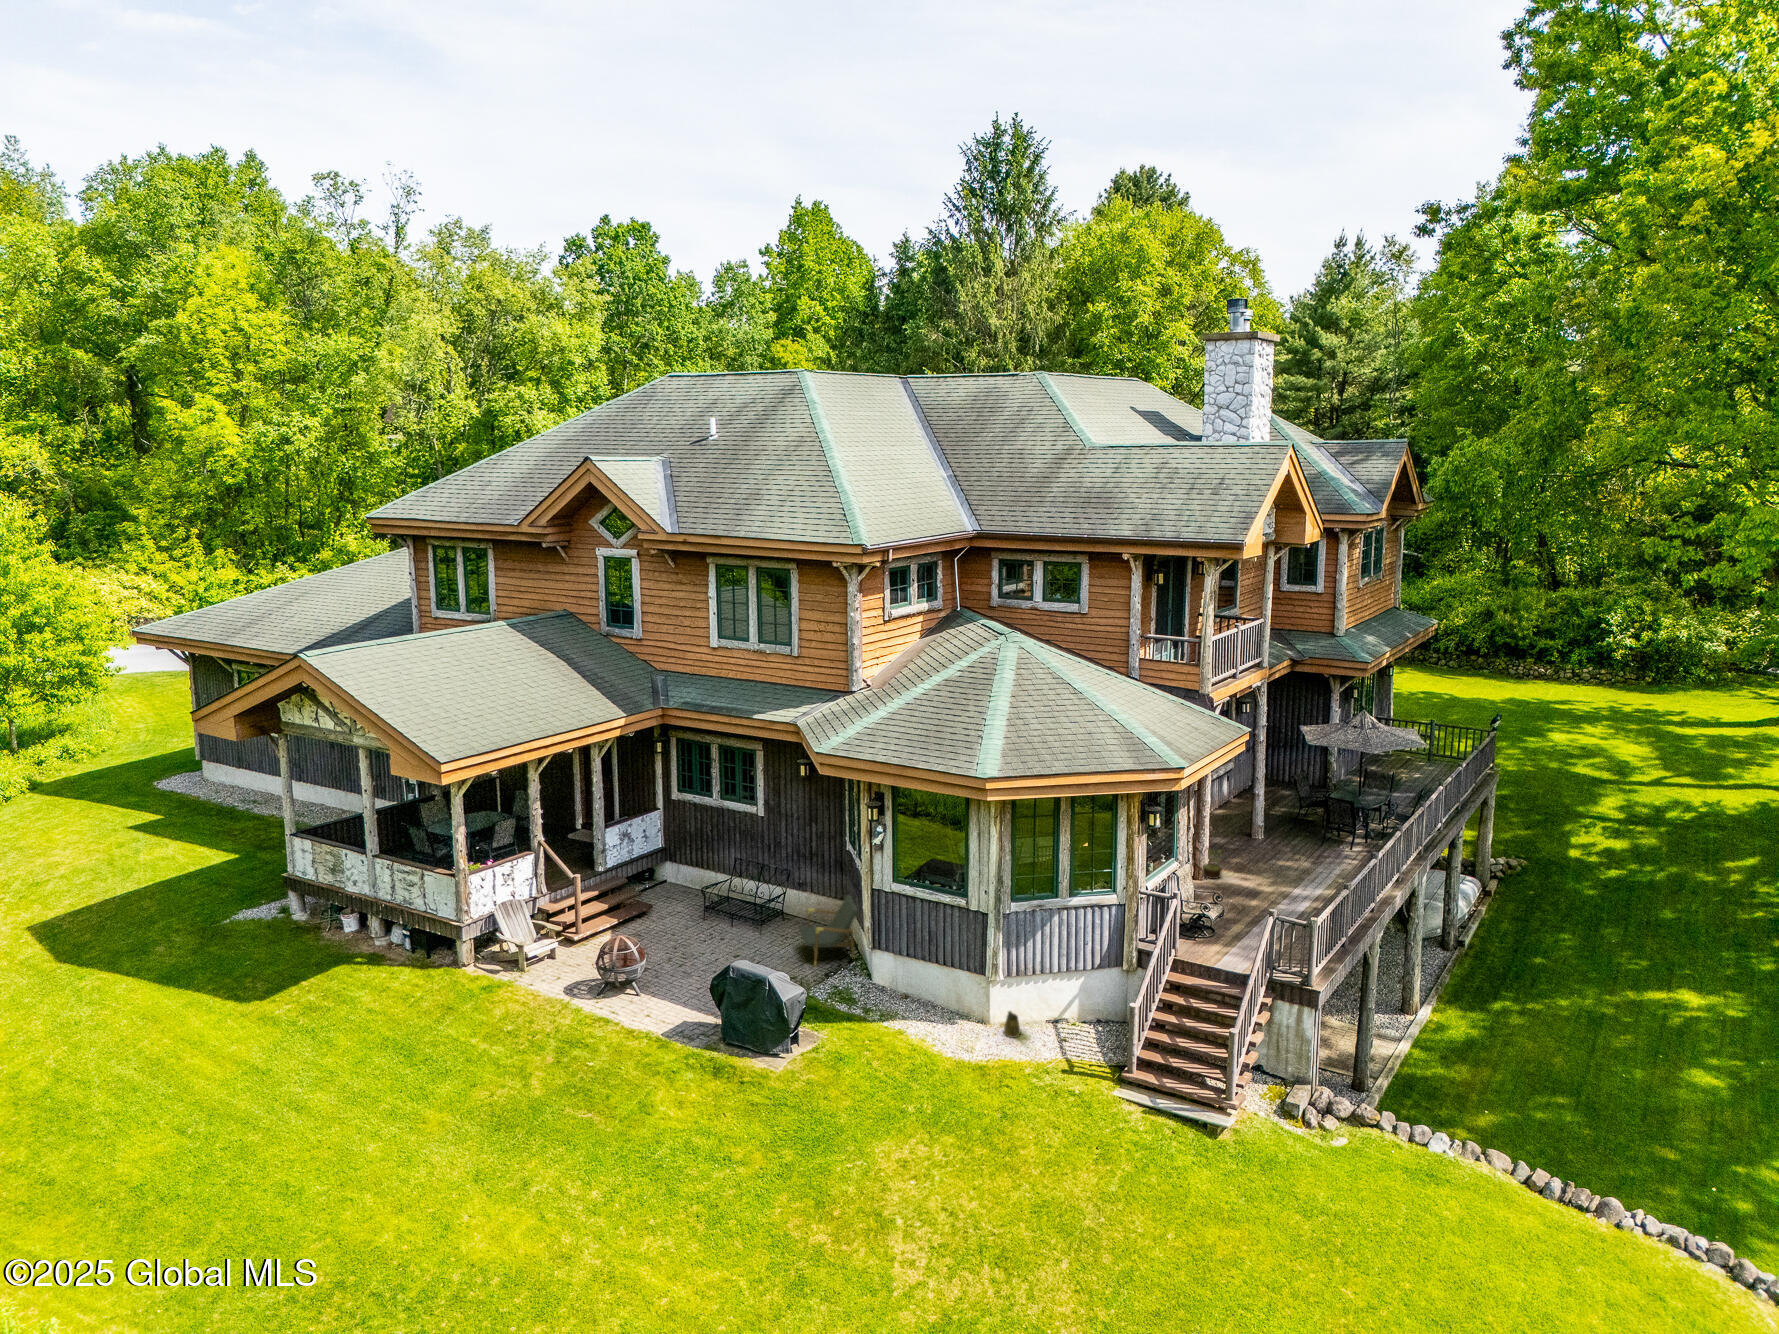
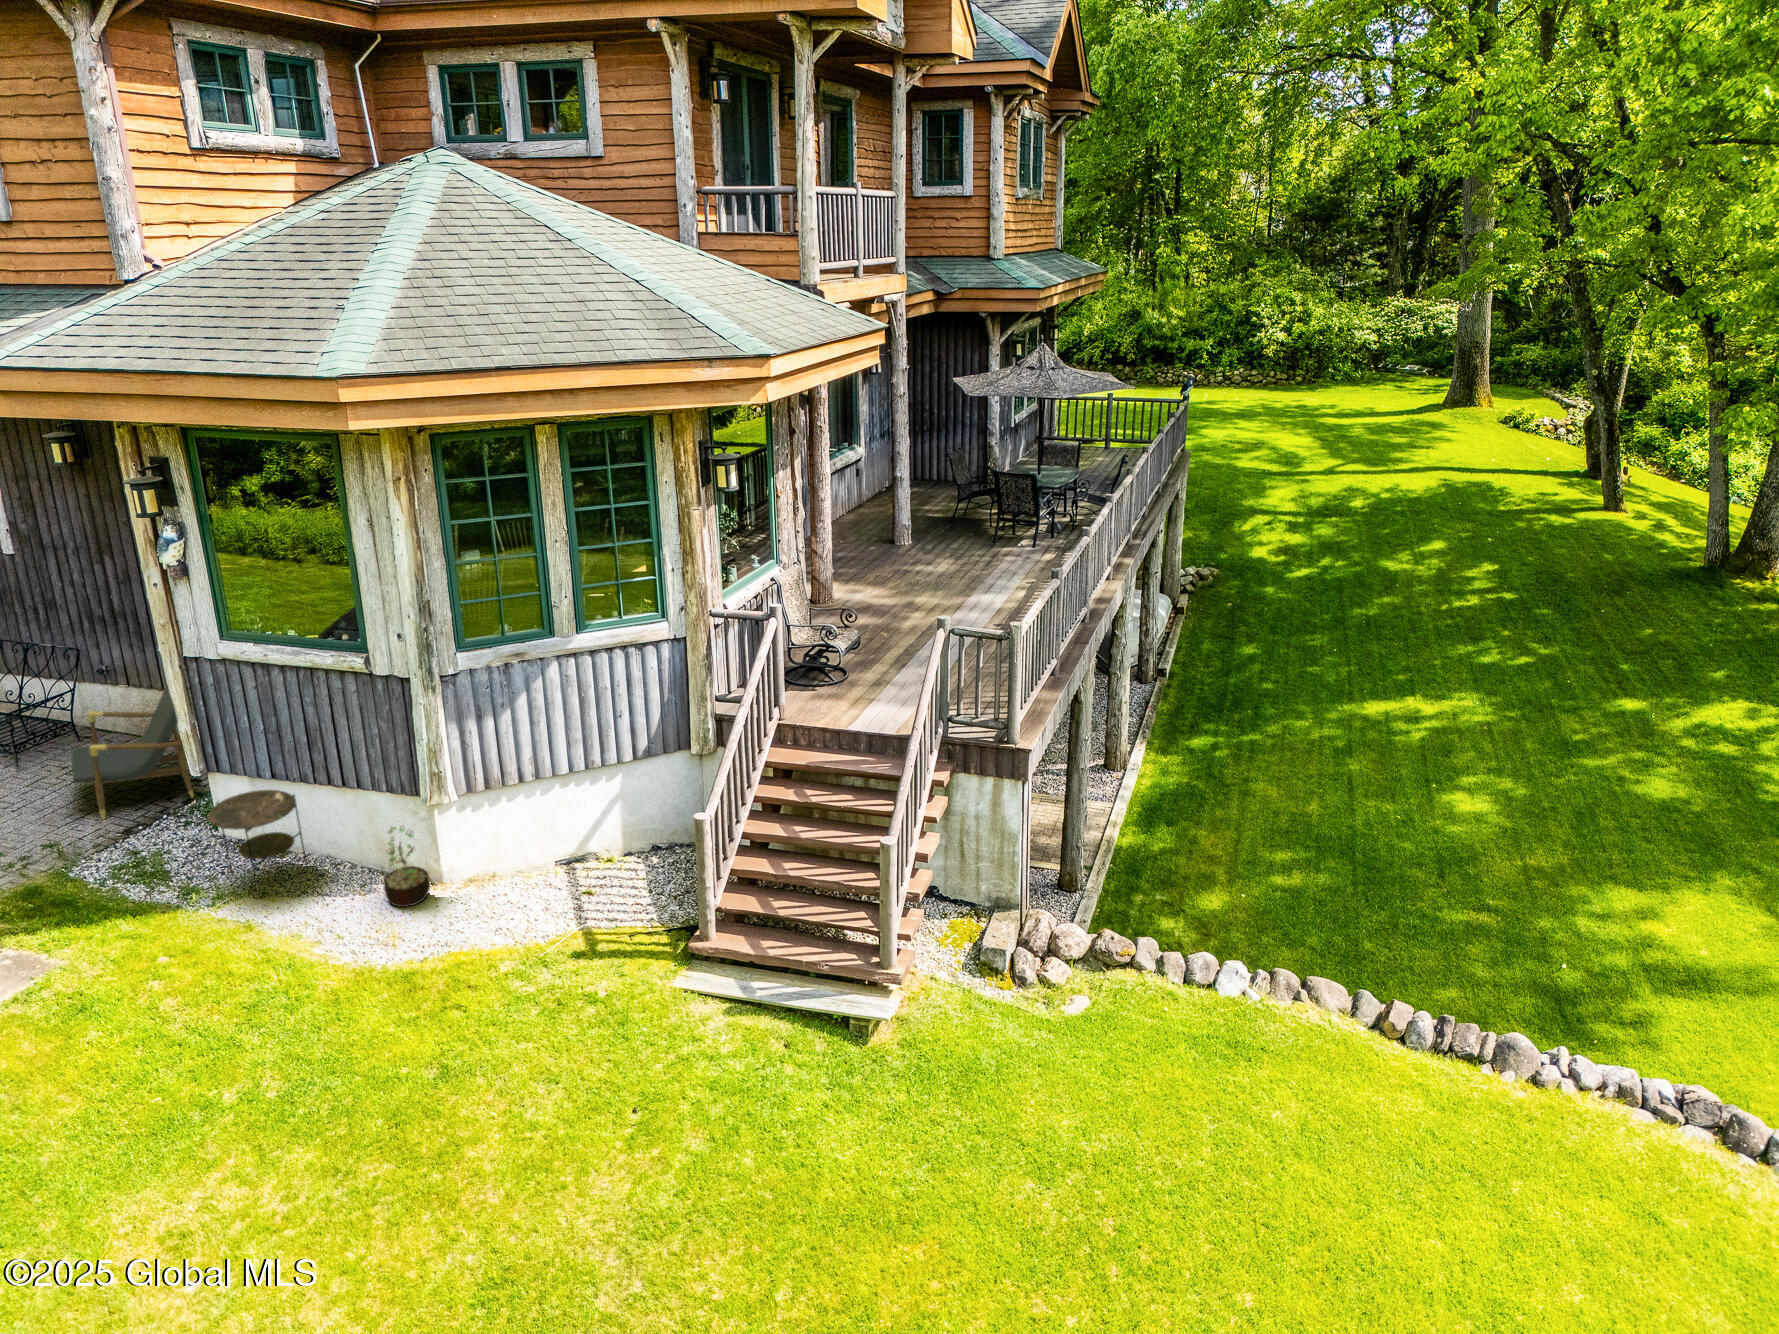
decorative plant: present [1203,848,1222,879] -> present [384,827,430,907]
side table: none [882,962,922,1019] -> present [208,790,306,898]
watering can: present [1003,1011,1021,1038] -> none [467,855,503,905]

